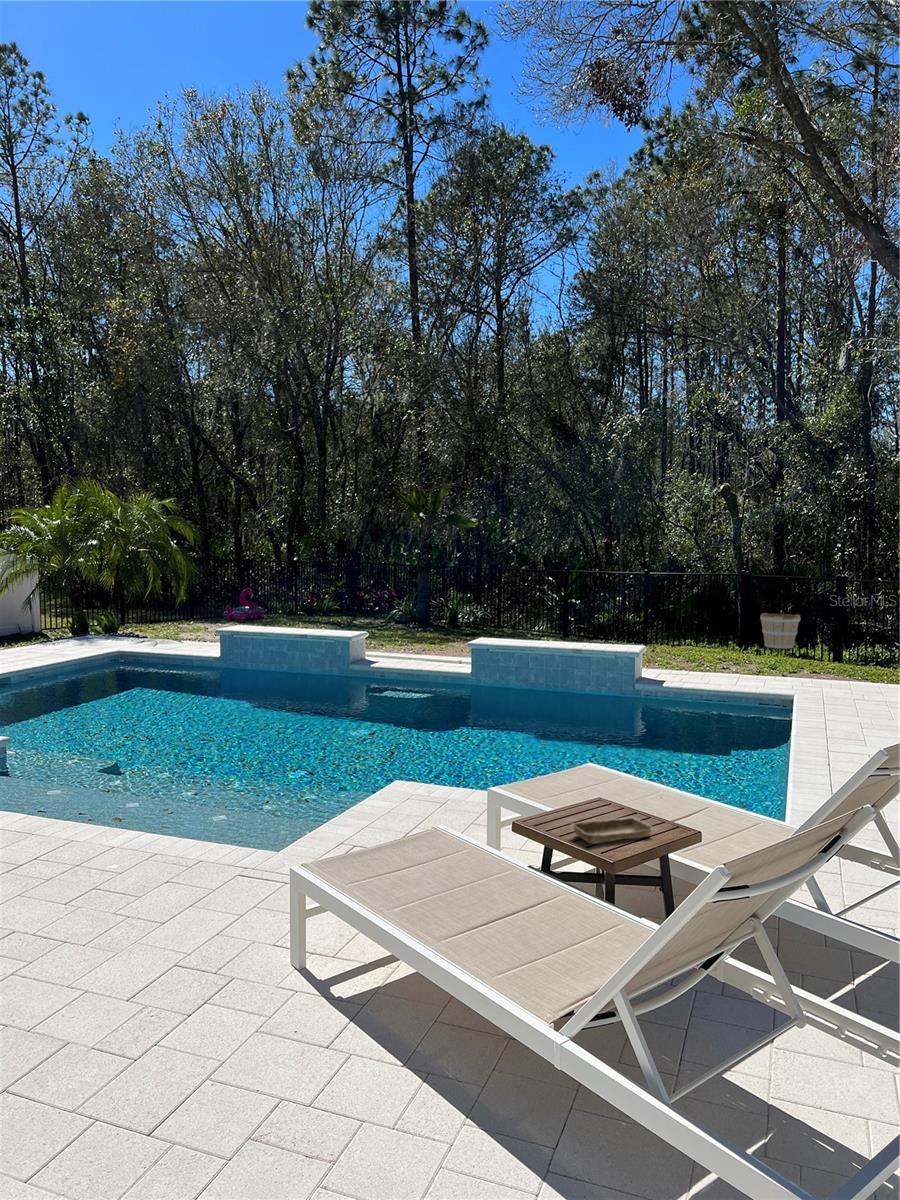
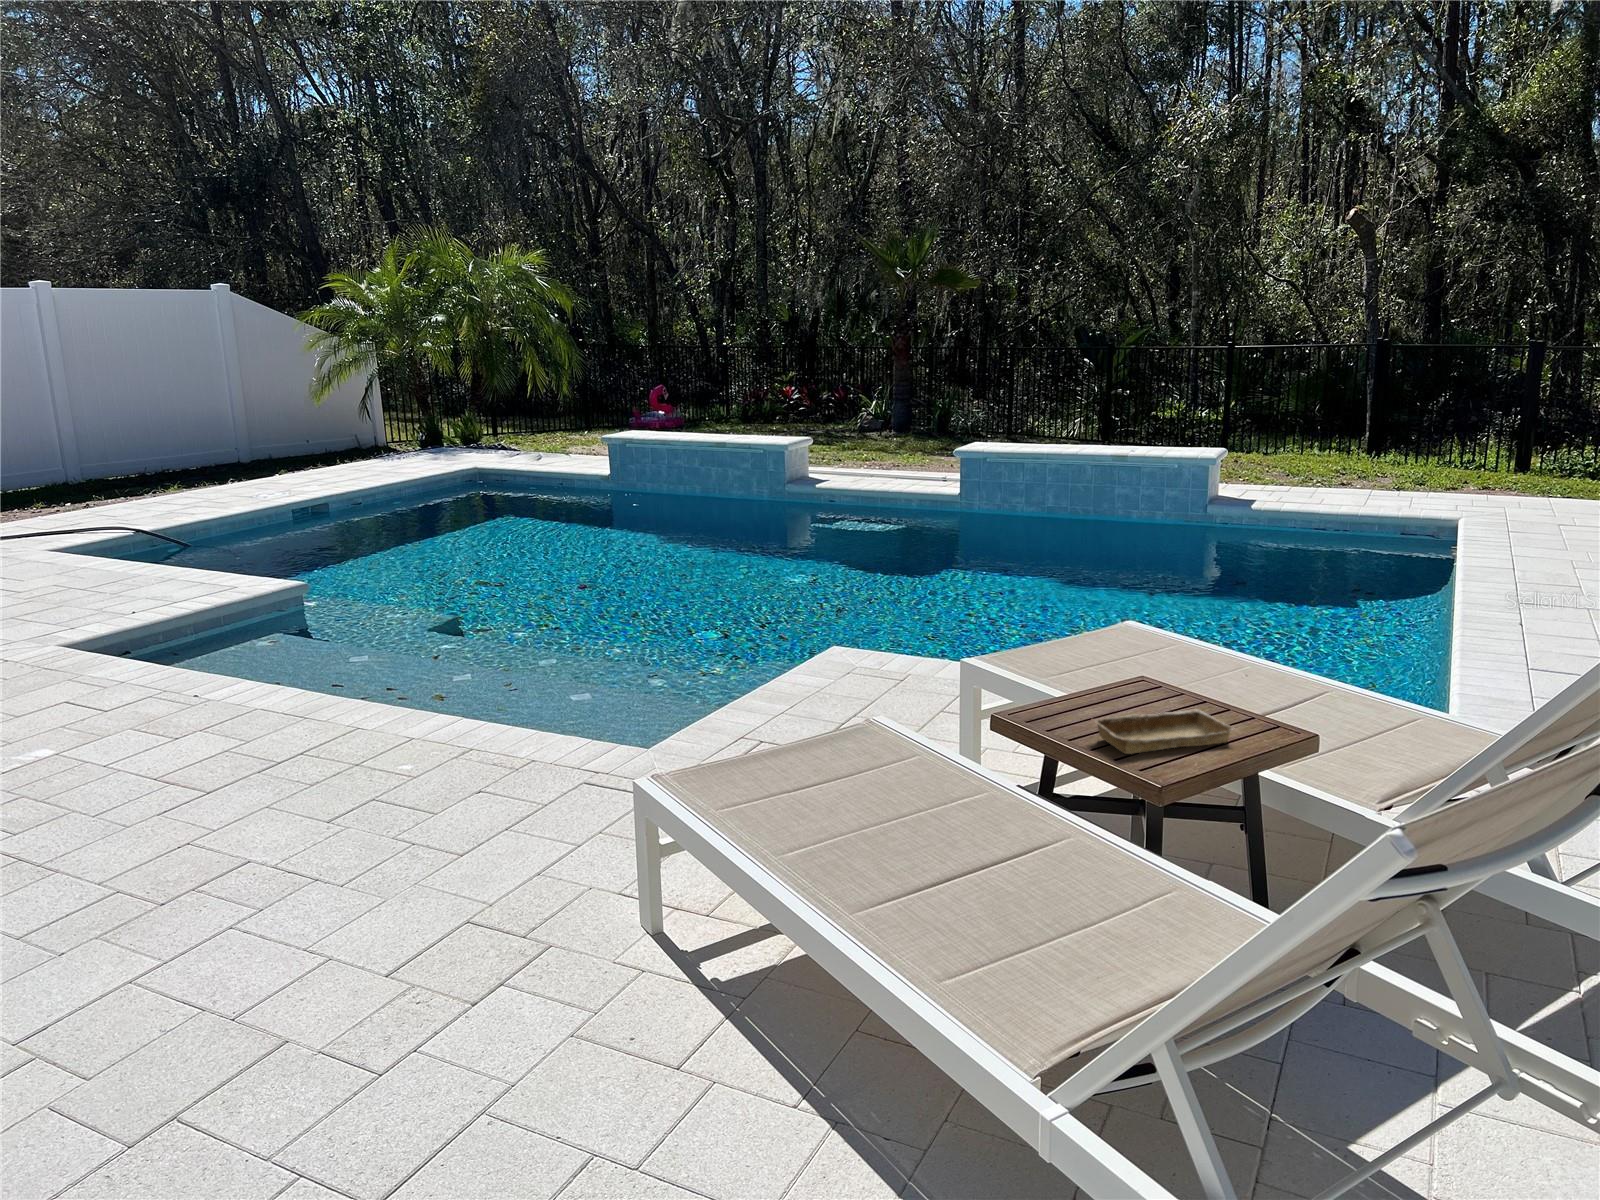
wooden bucket: present [760,613,801,649] -> none [1402,402,1467,455]

